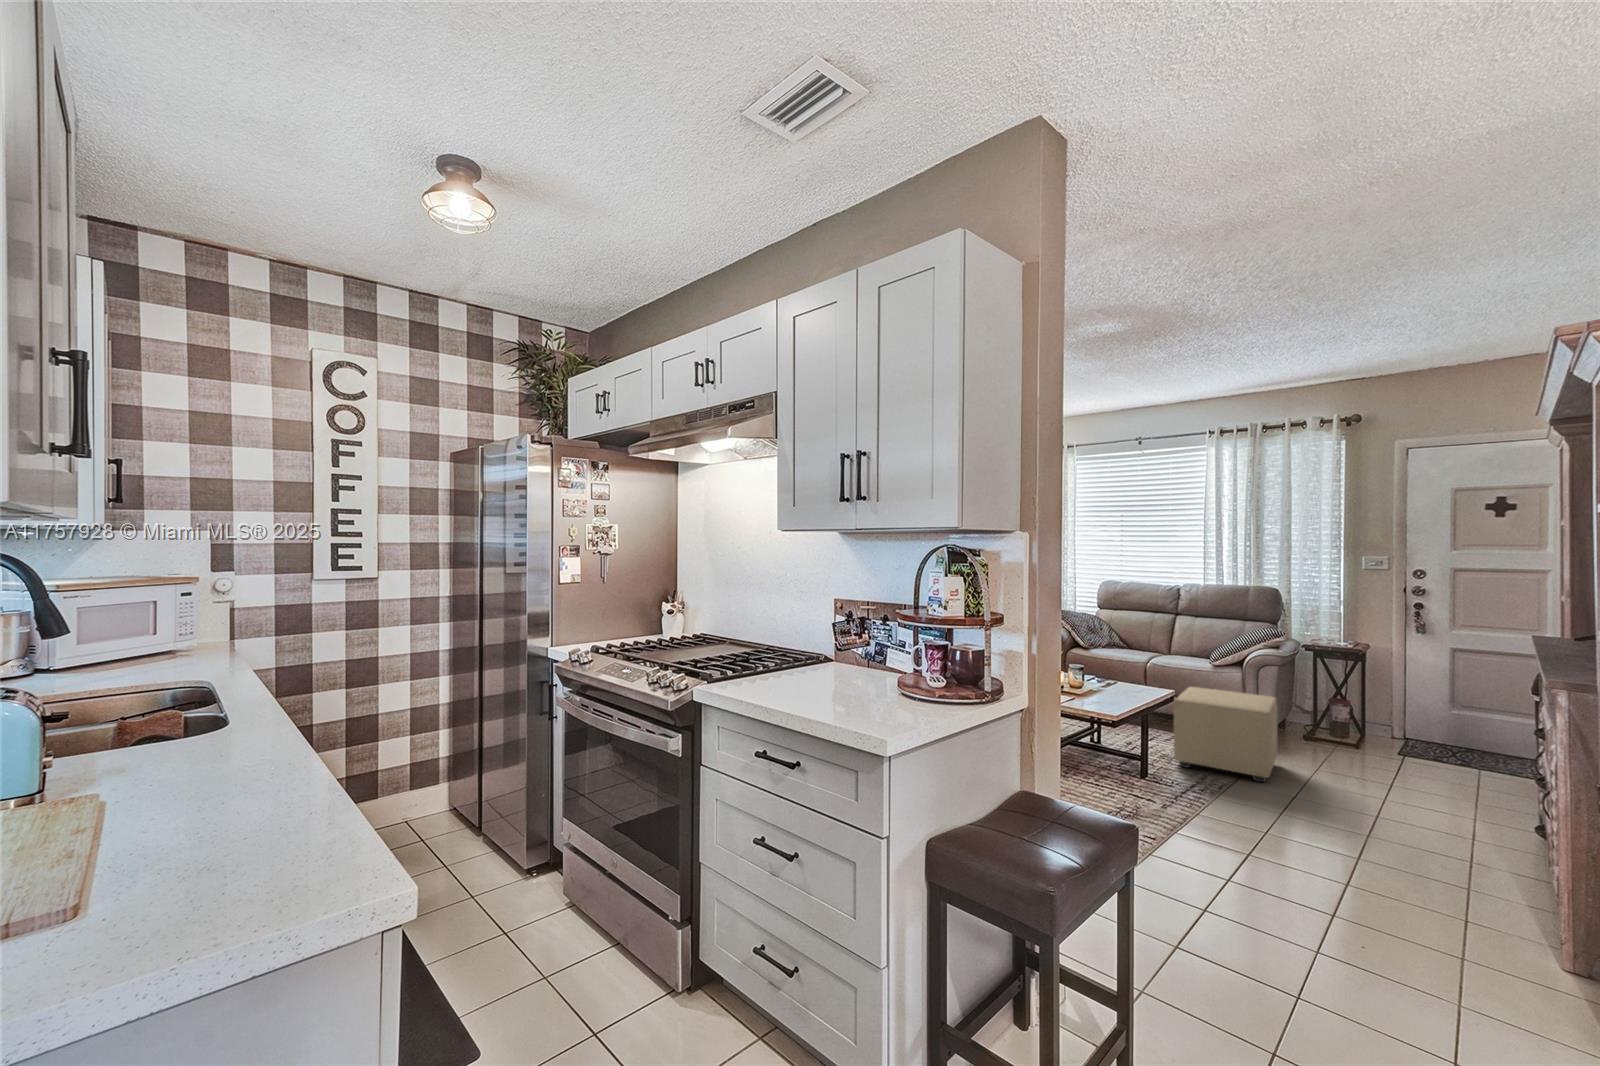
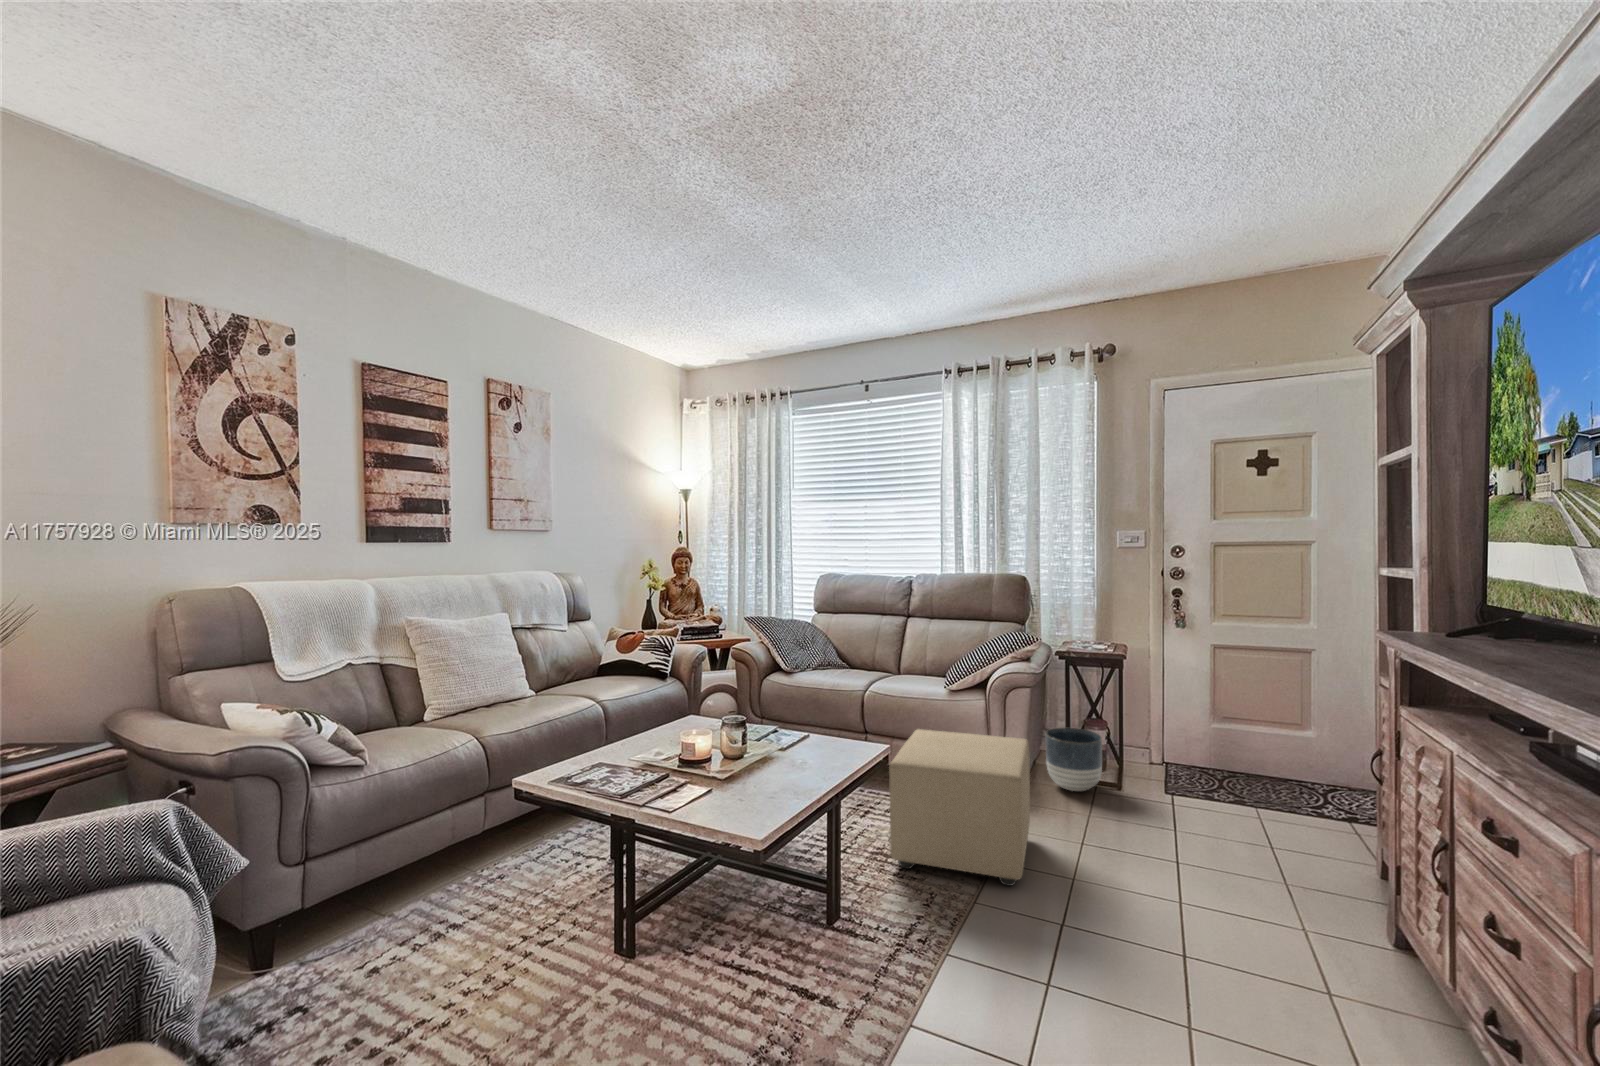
planter: none [1293,701,1342,746] -> present [1046,728,1102,791]

